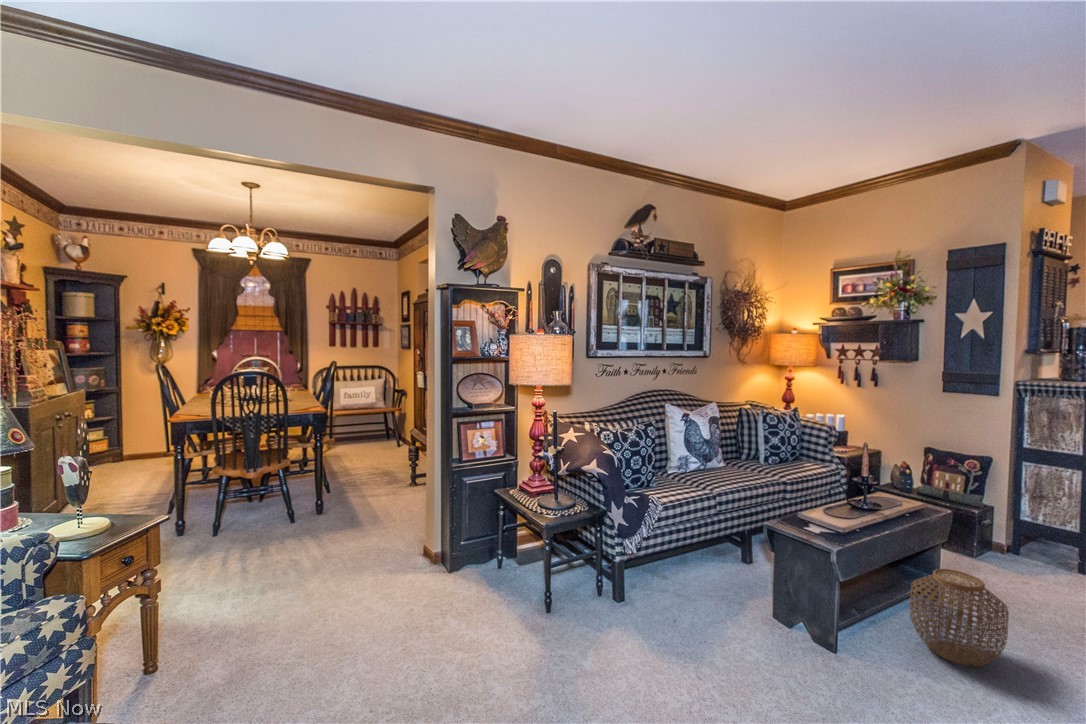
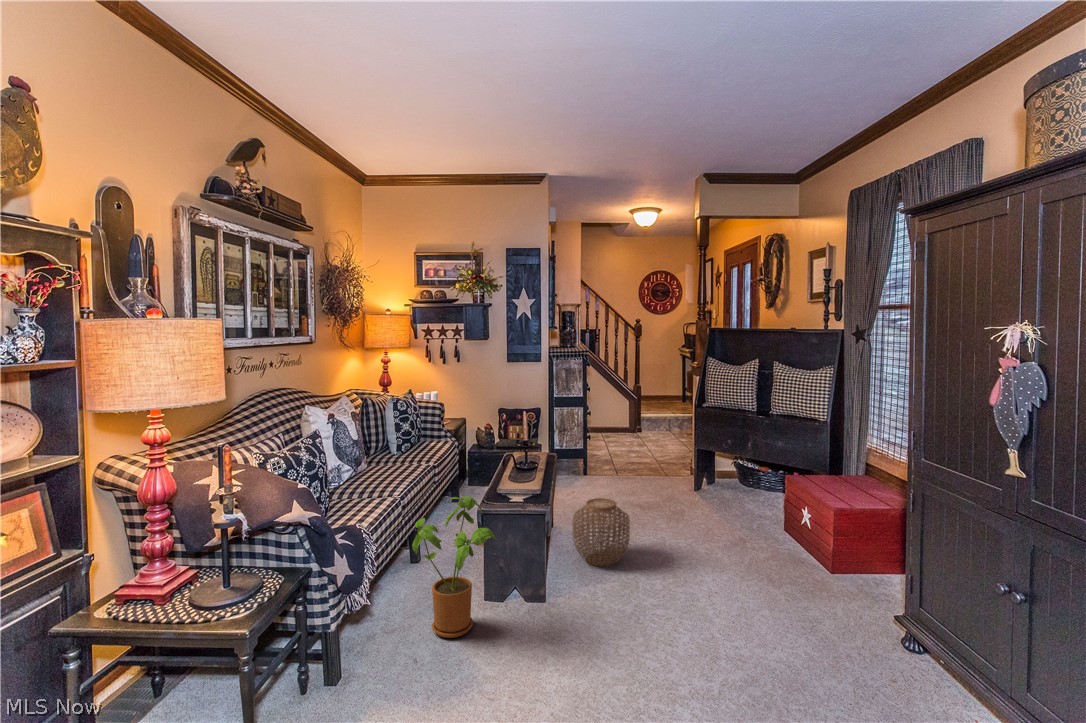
house plant: none [679,500,750,628] -> present [412,496,497,638]

